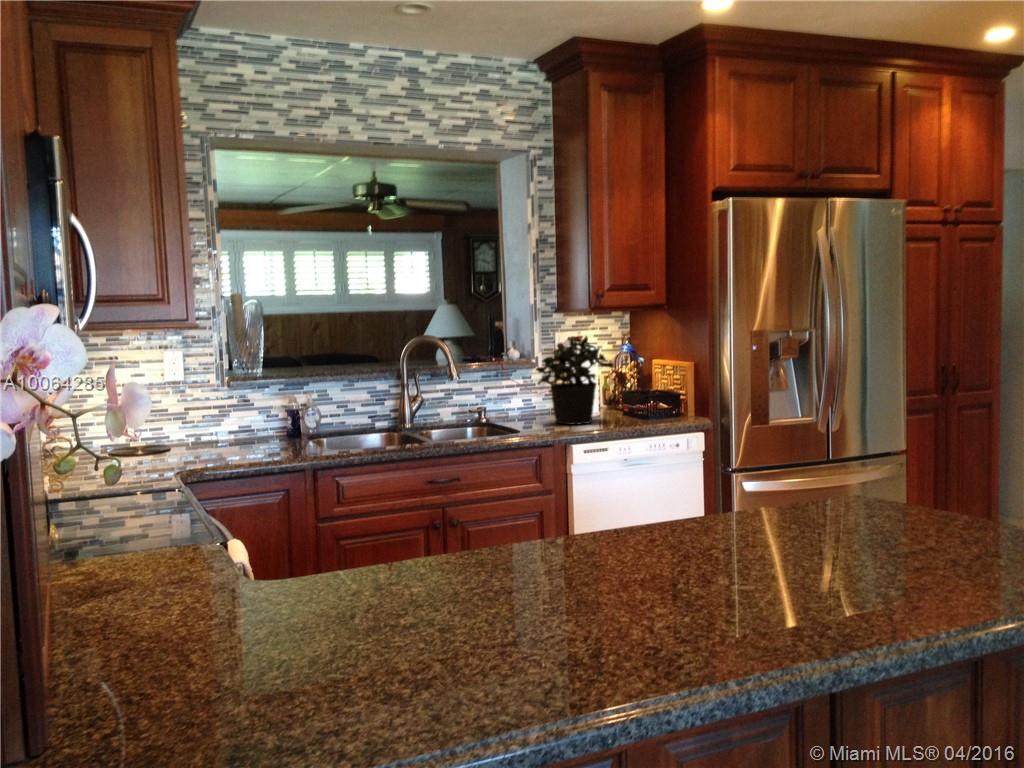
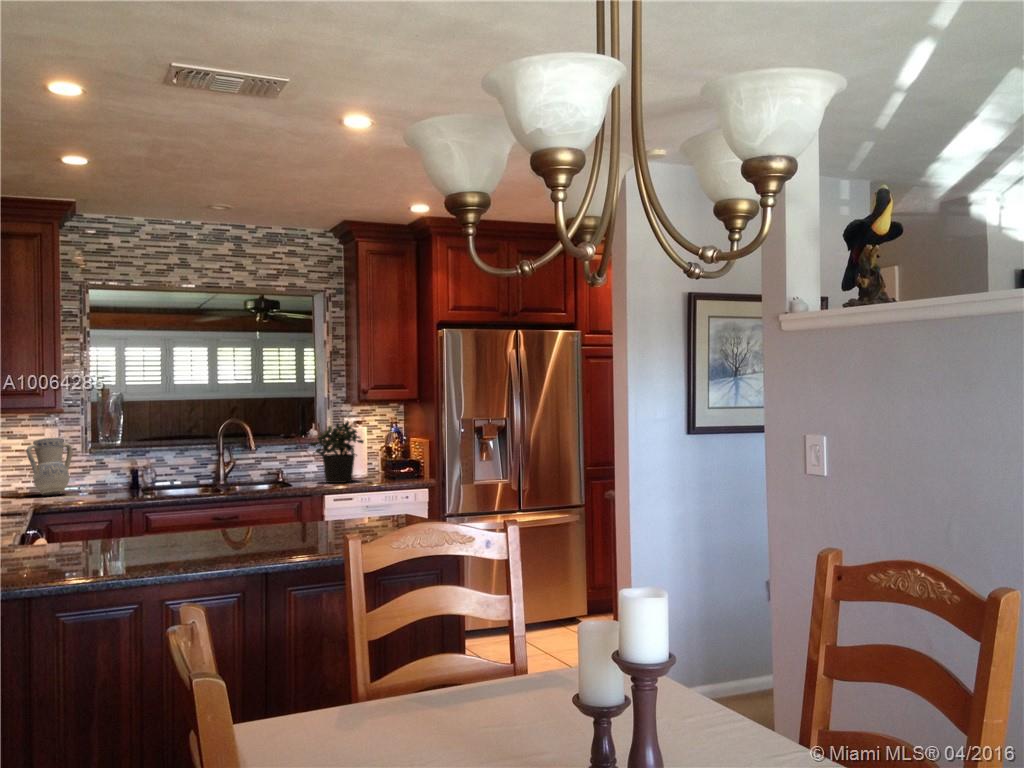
vase: none [148,365,209,450] -> present [26,437,73,495]

